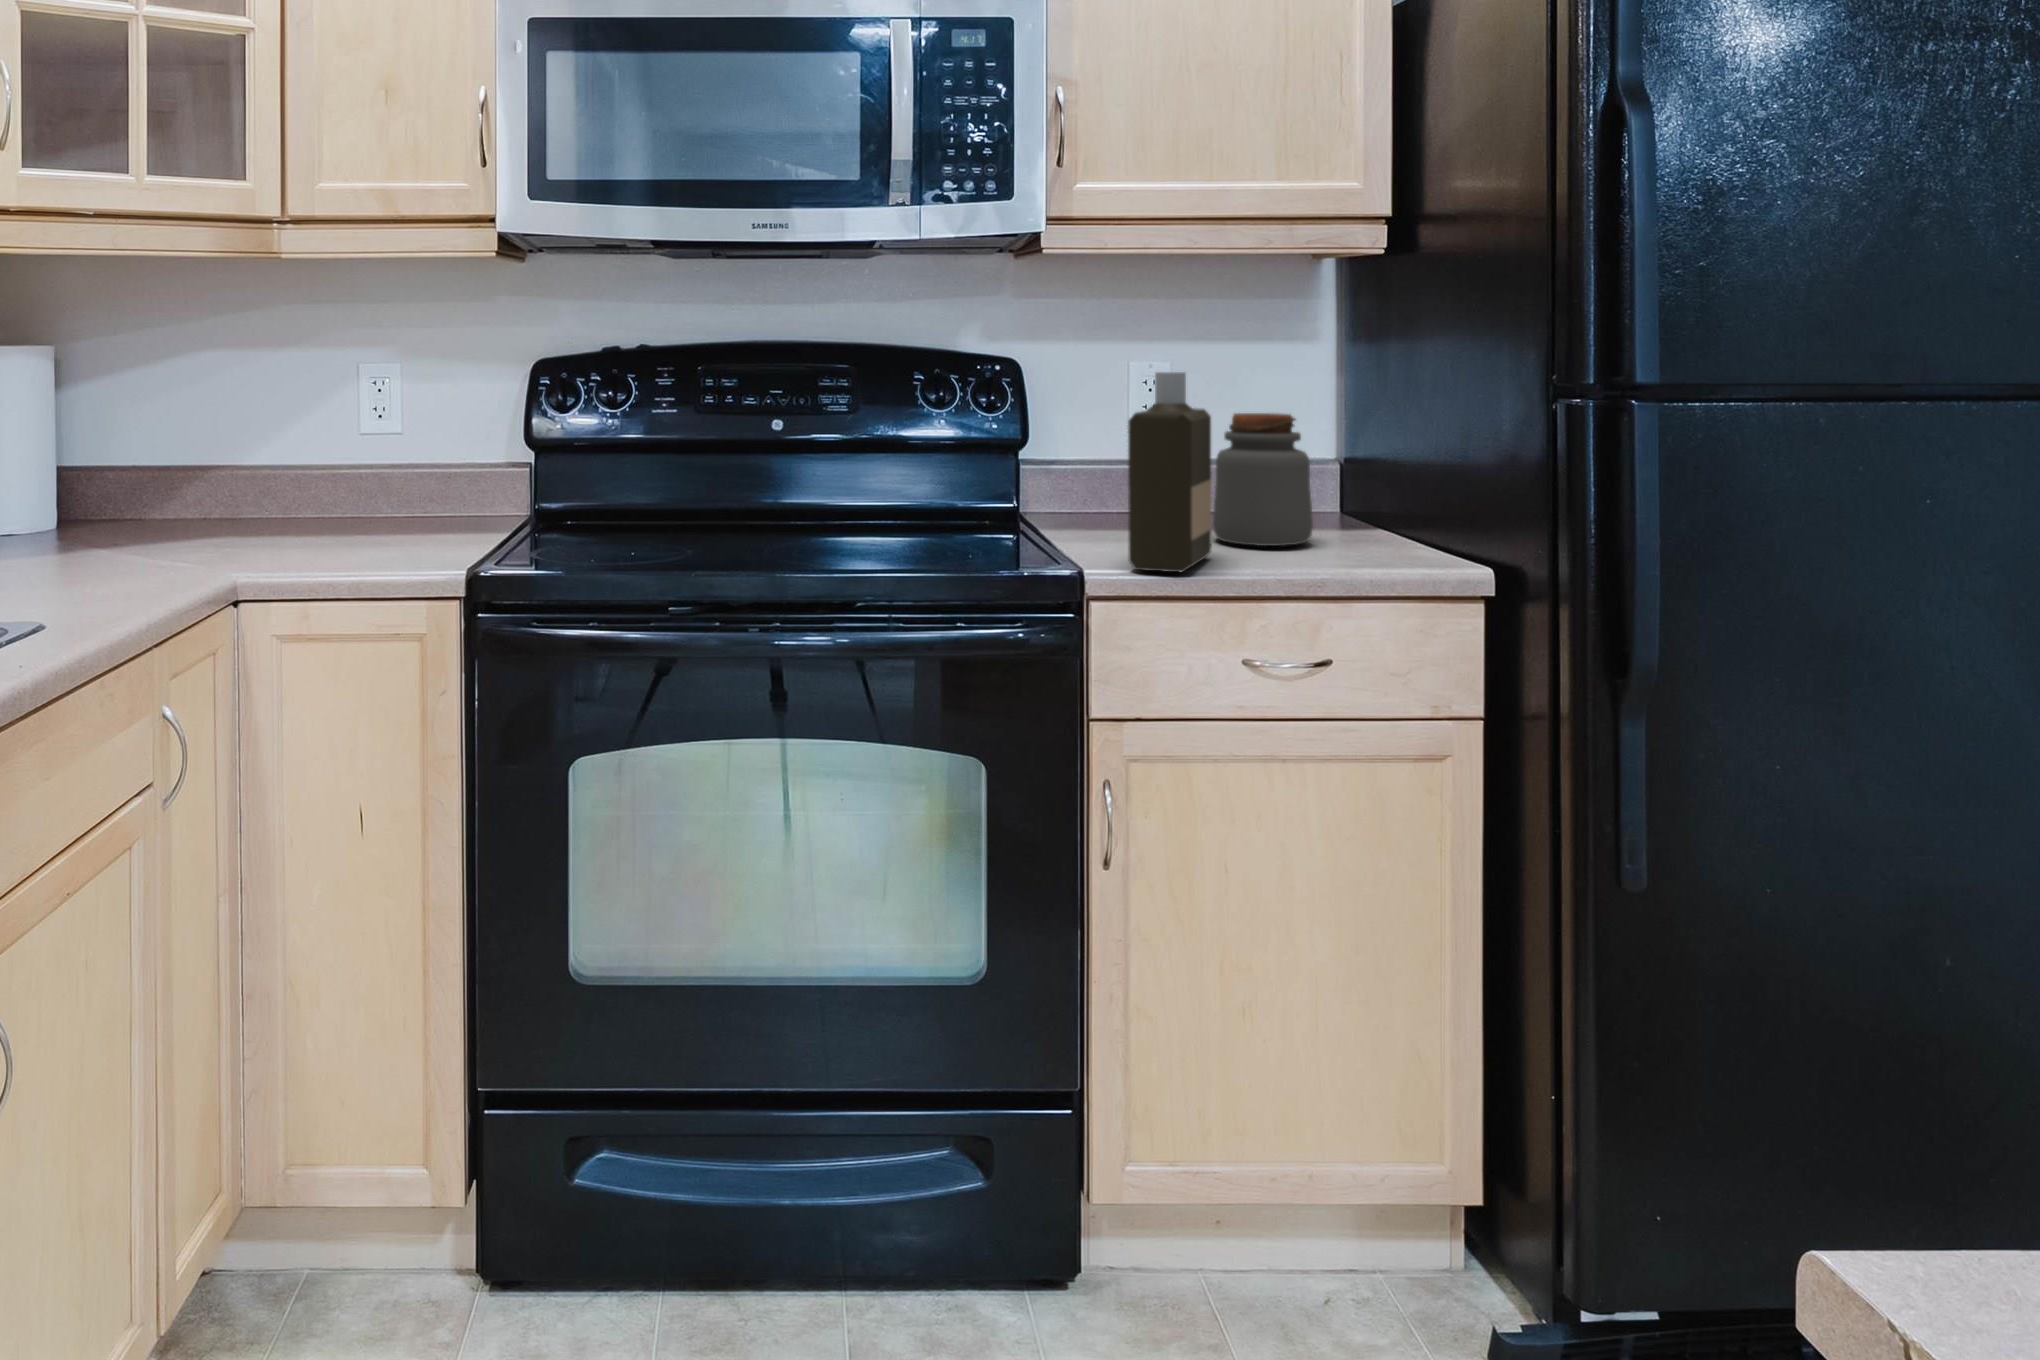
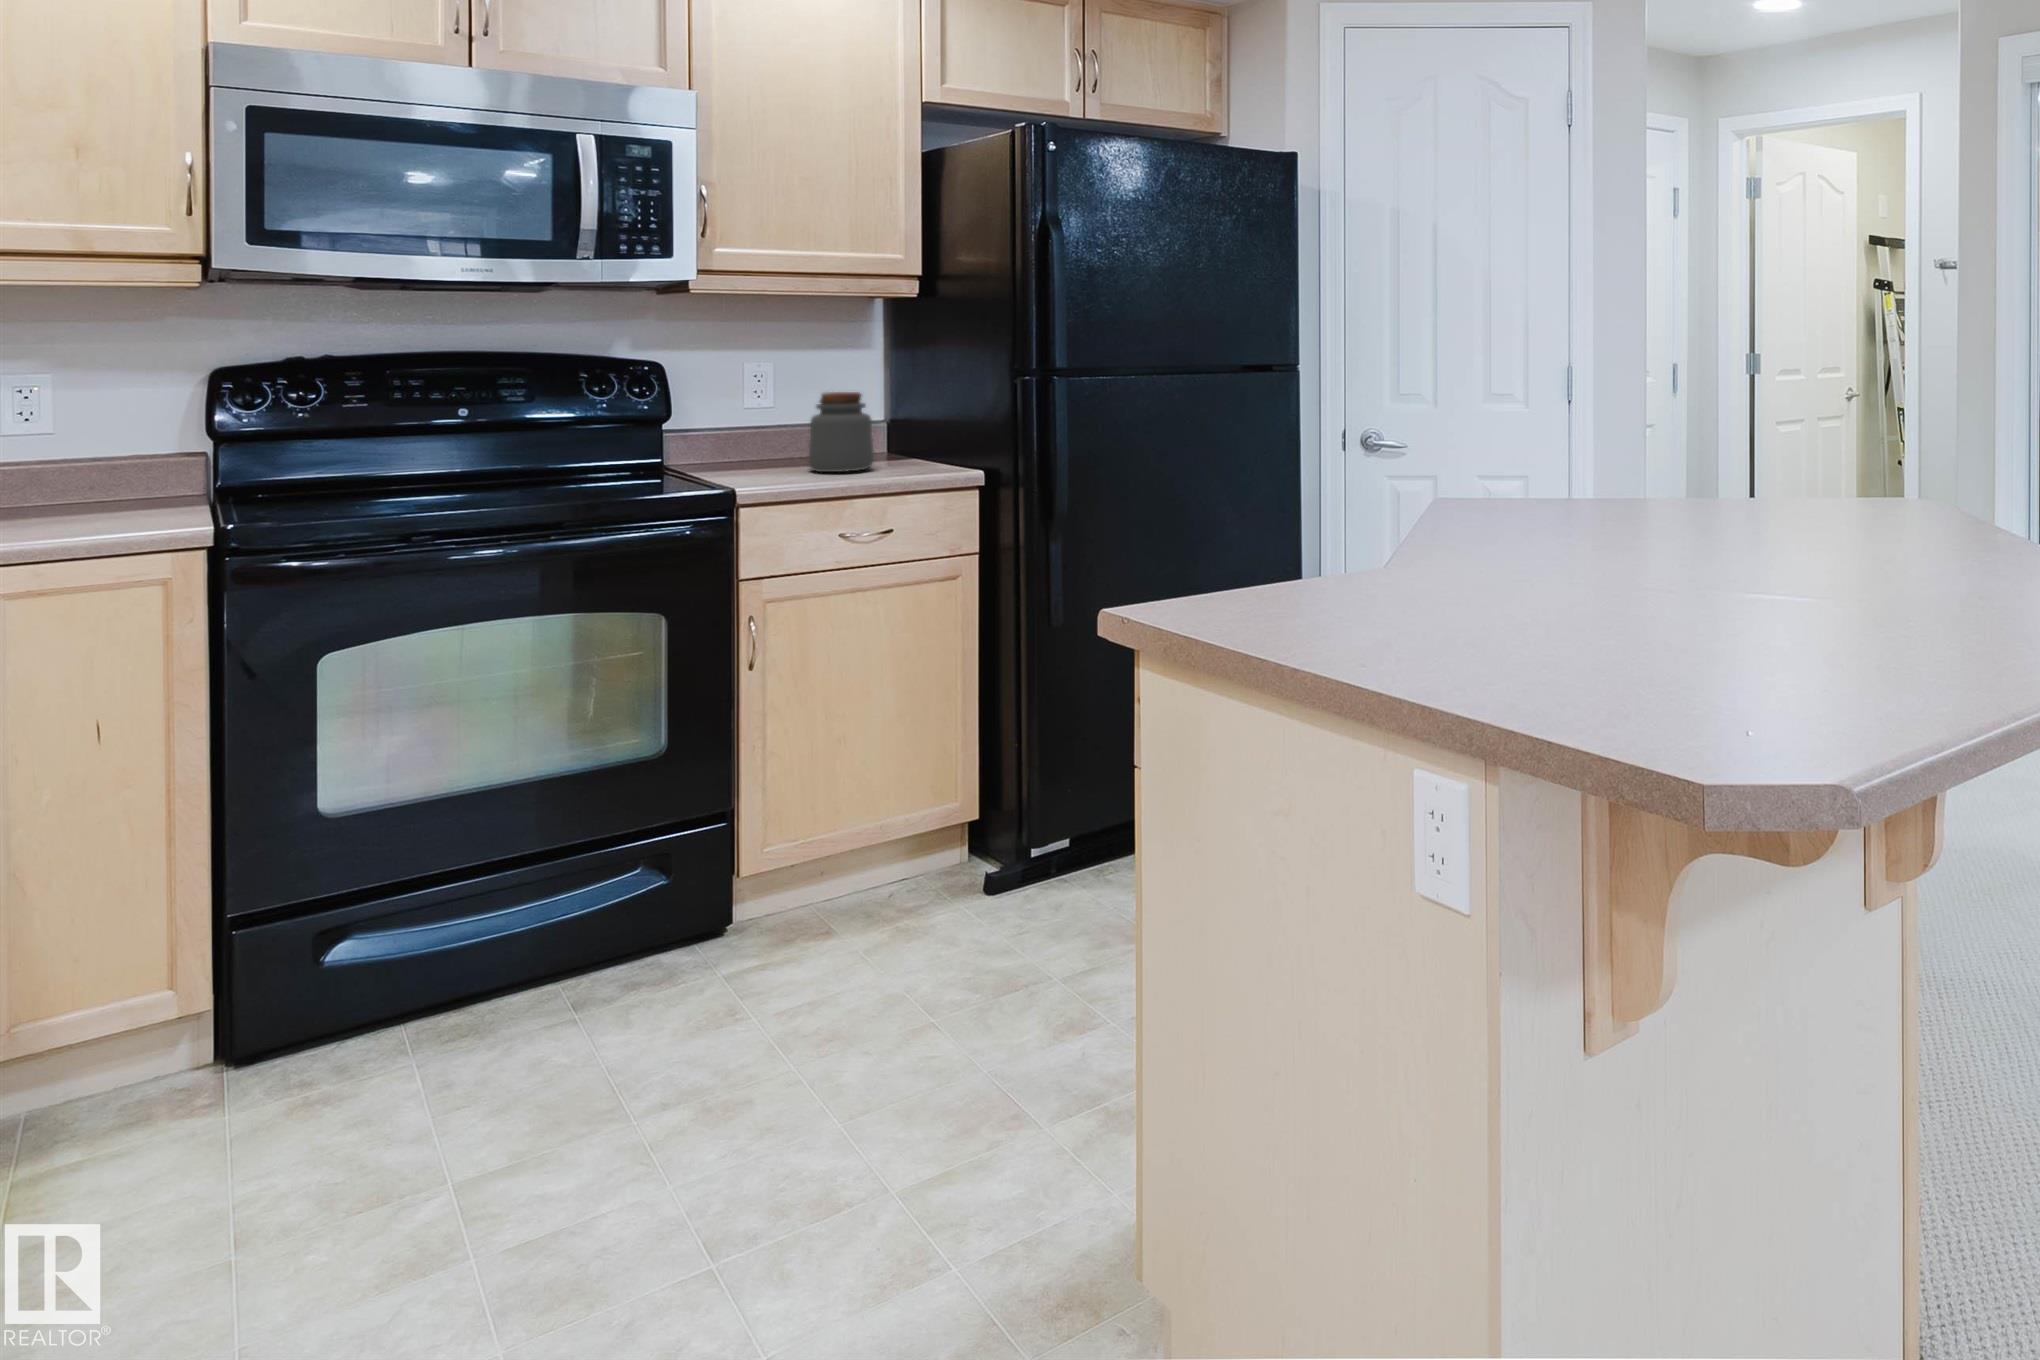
bottle: present [1128,372,1211,572] -> none [760,367,812,489]

